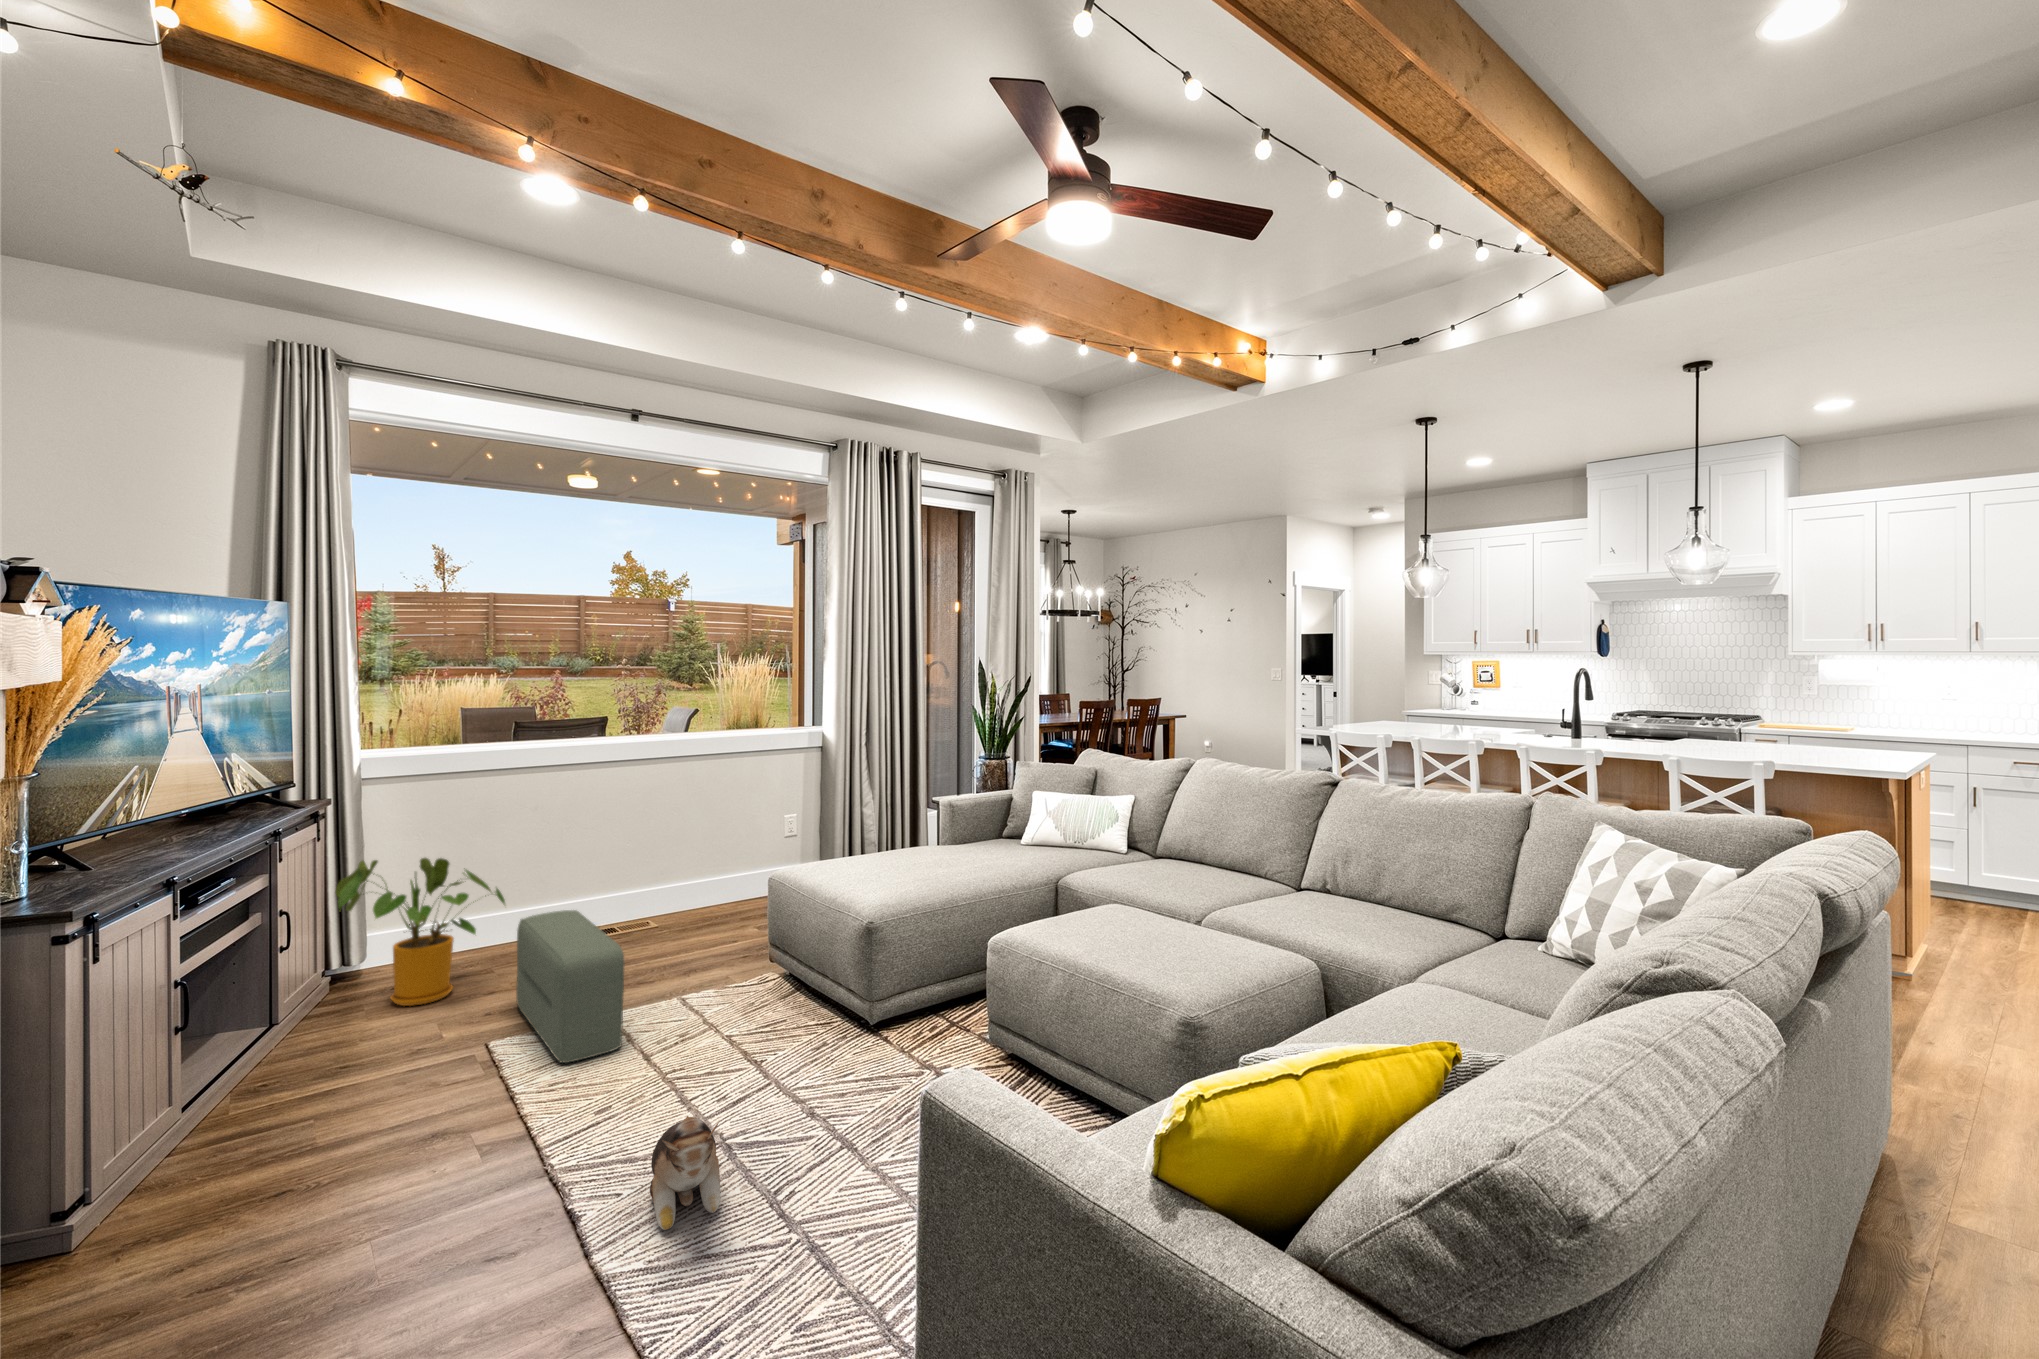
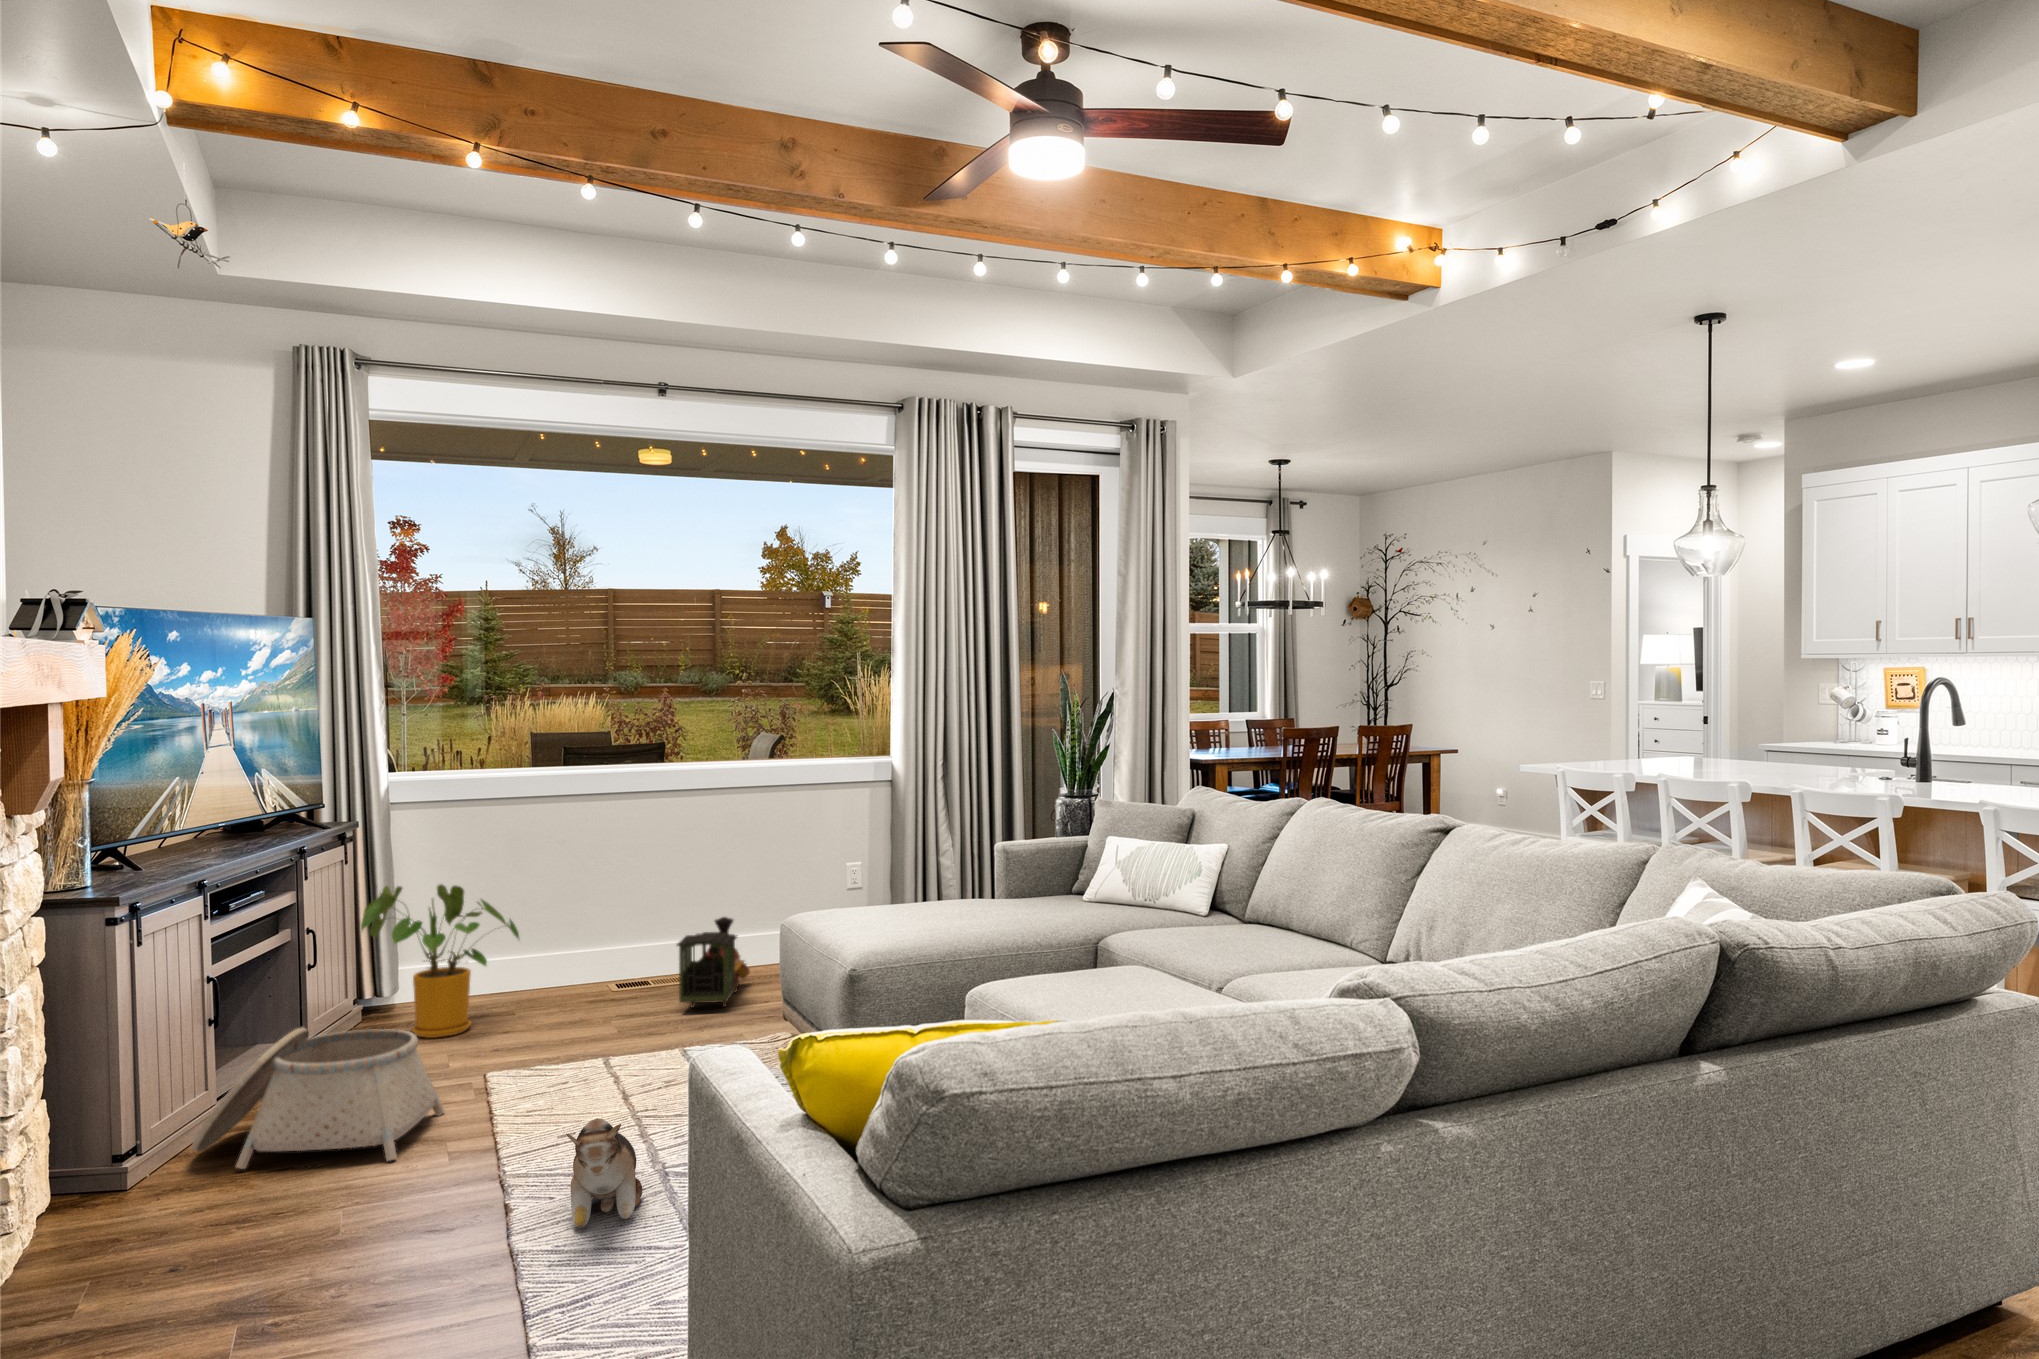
toy train: none [660,872,714,956] -> present [677,917,750,1008]
pouf: present [516,910,625,1063] -> none [522,945,607,1094]
basket: none [162,1018,458,1196] -> present [192,1028,444,1169]

